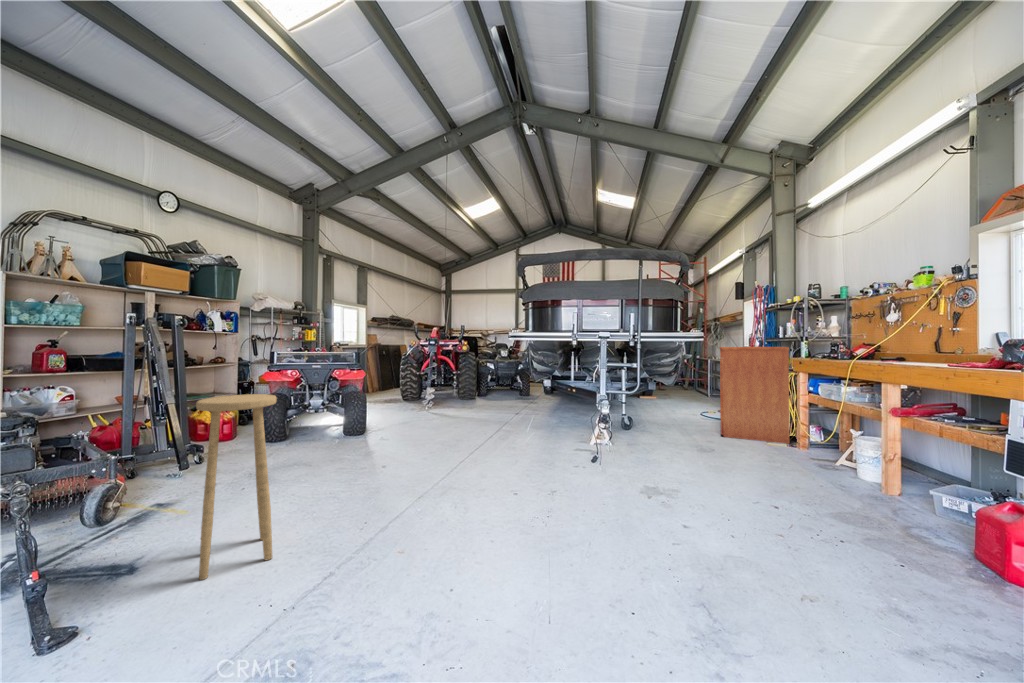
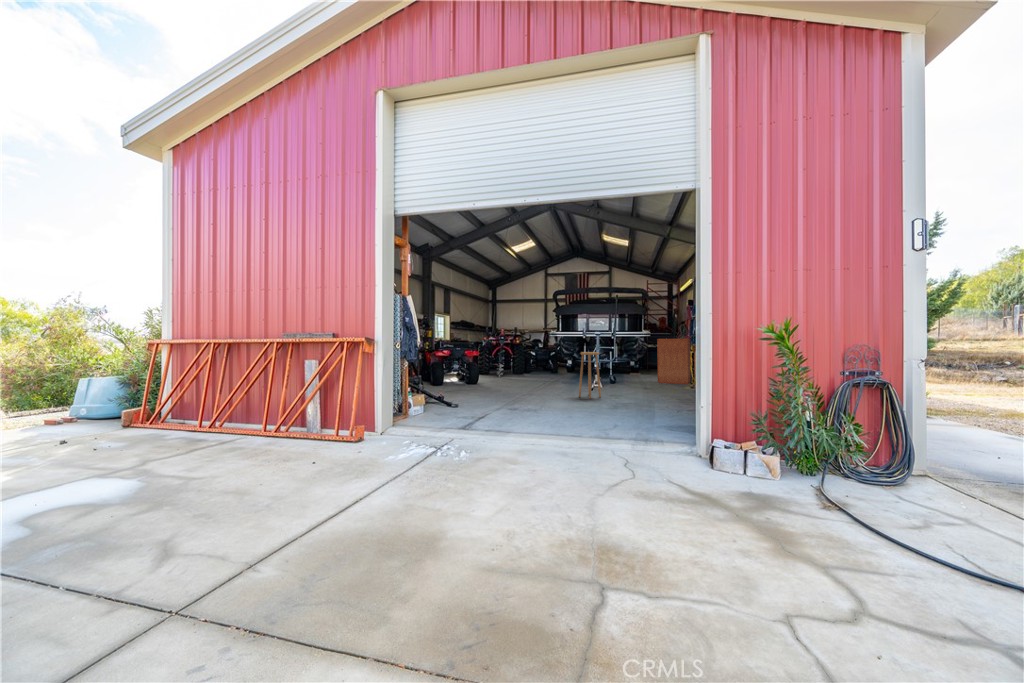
stool: present [196,394,277,580] -> present [579,352,601,399]

